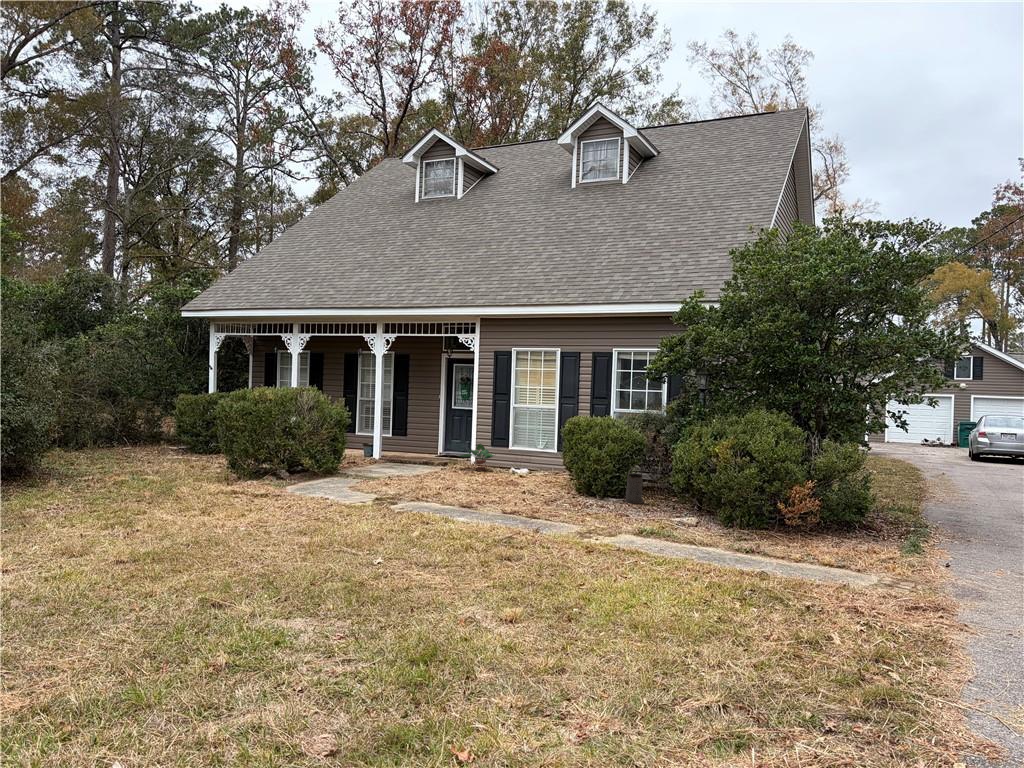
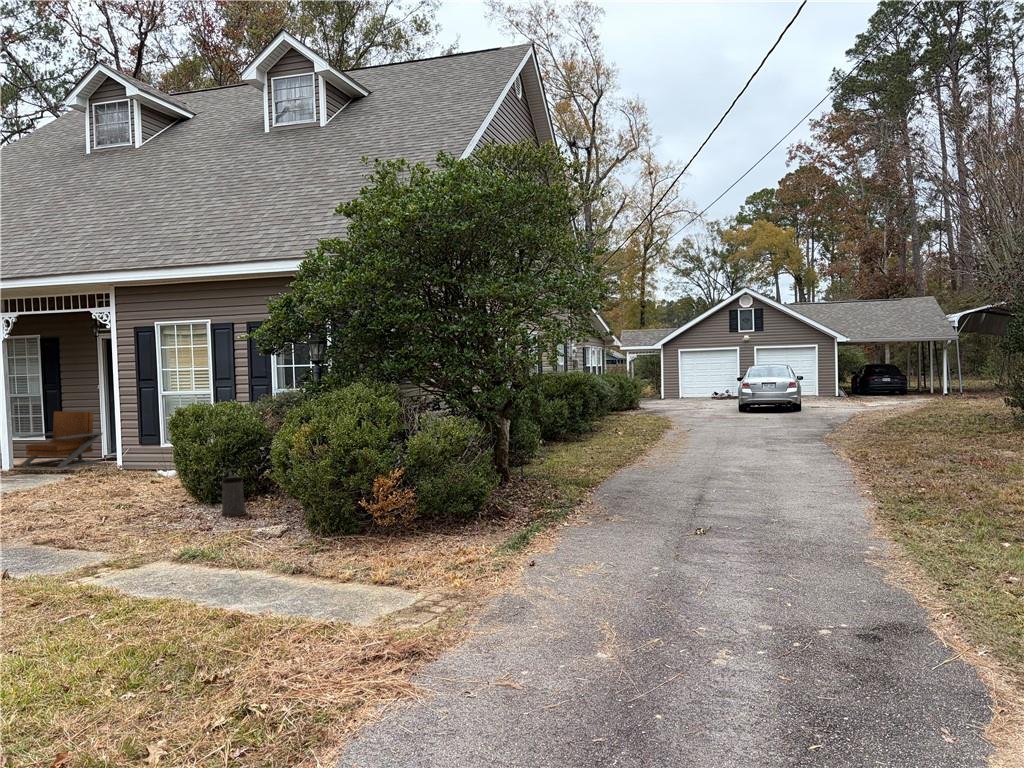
lounge chair: none [379,415,441,462] -> present [19,411,103,468]
potted plant: present [459,444,494,471] -> none [89,443,143,476]

